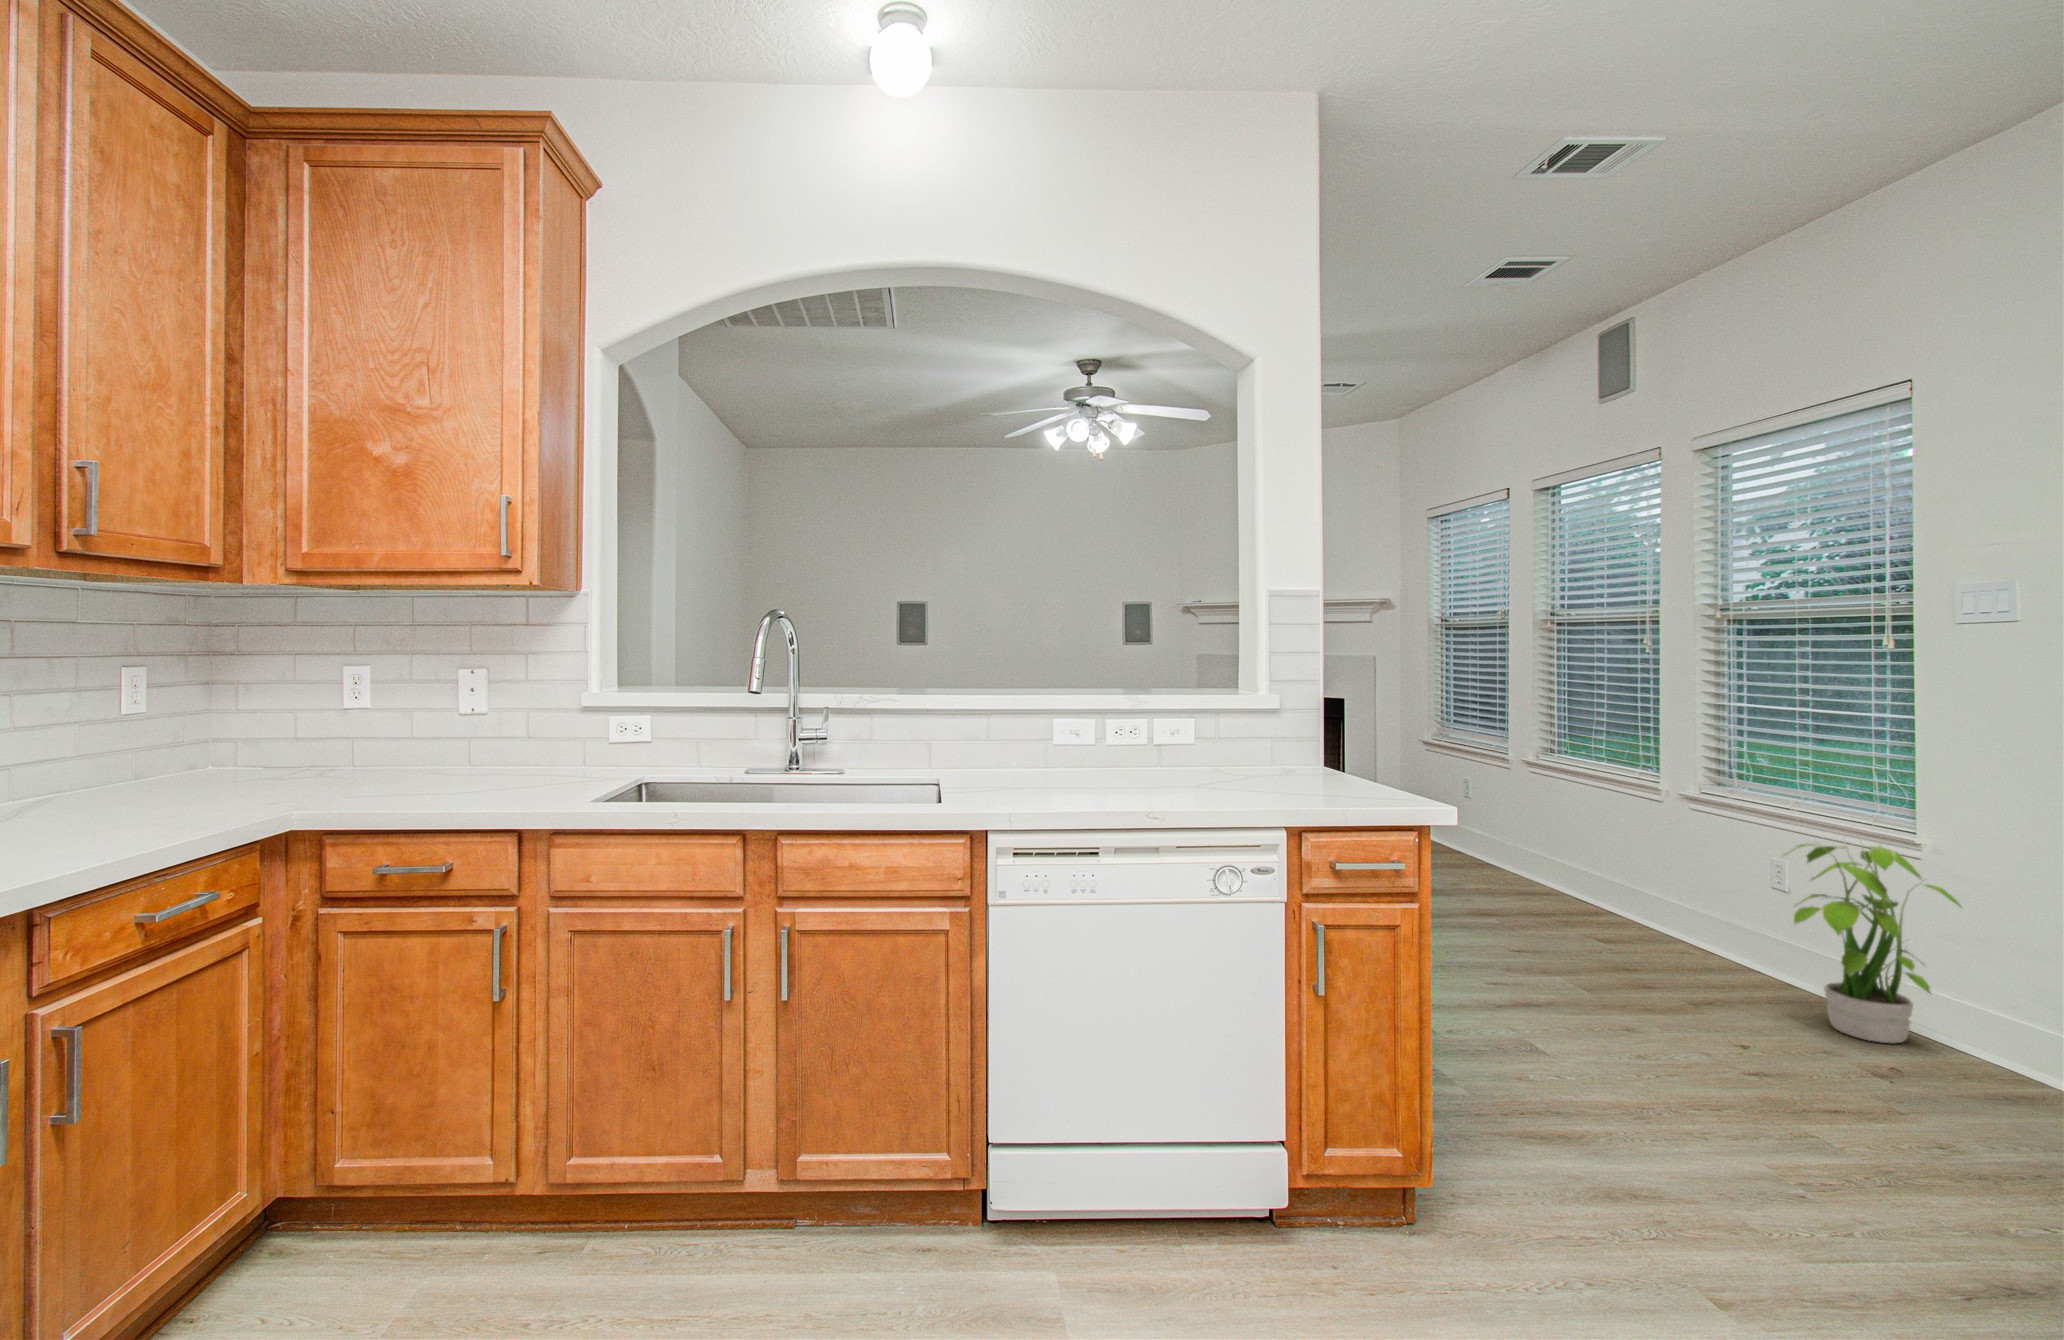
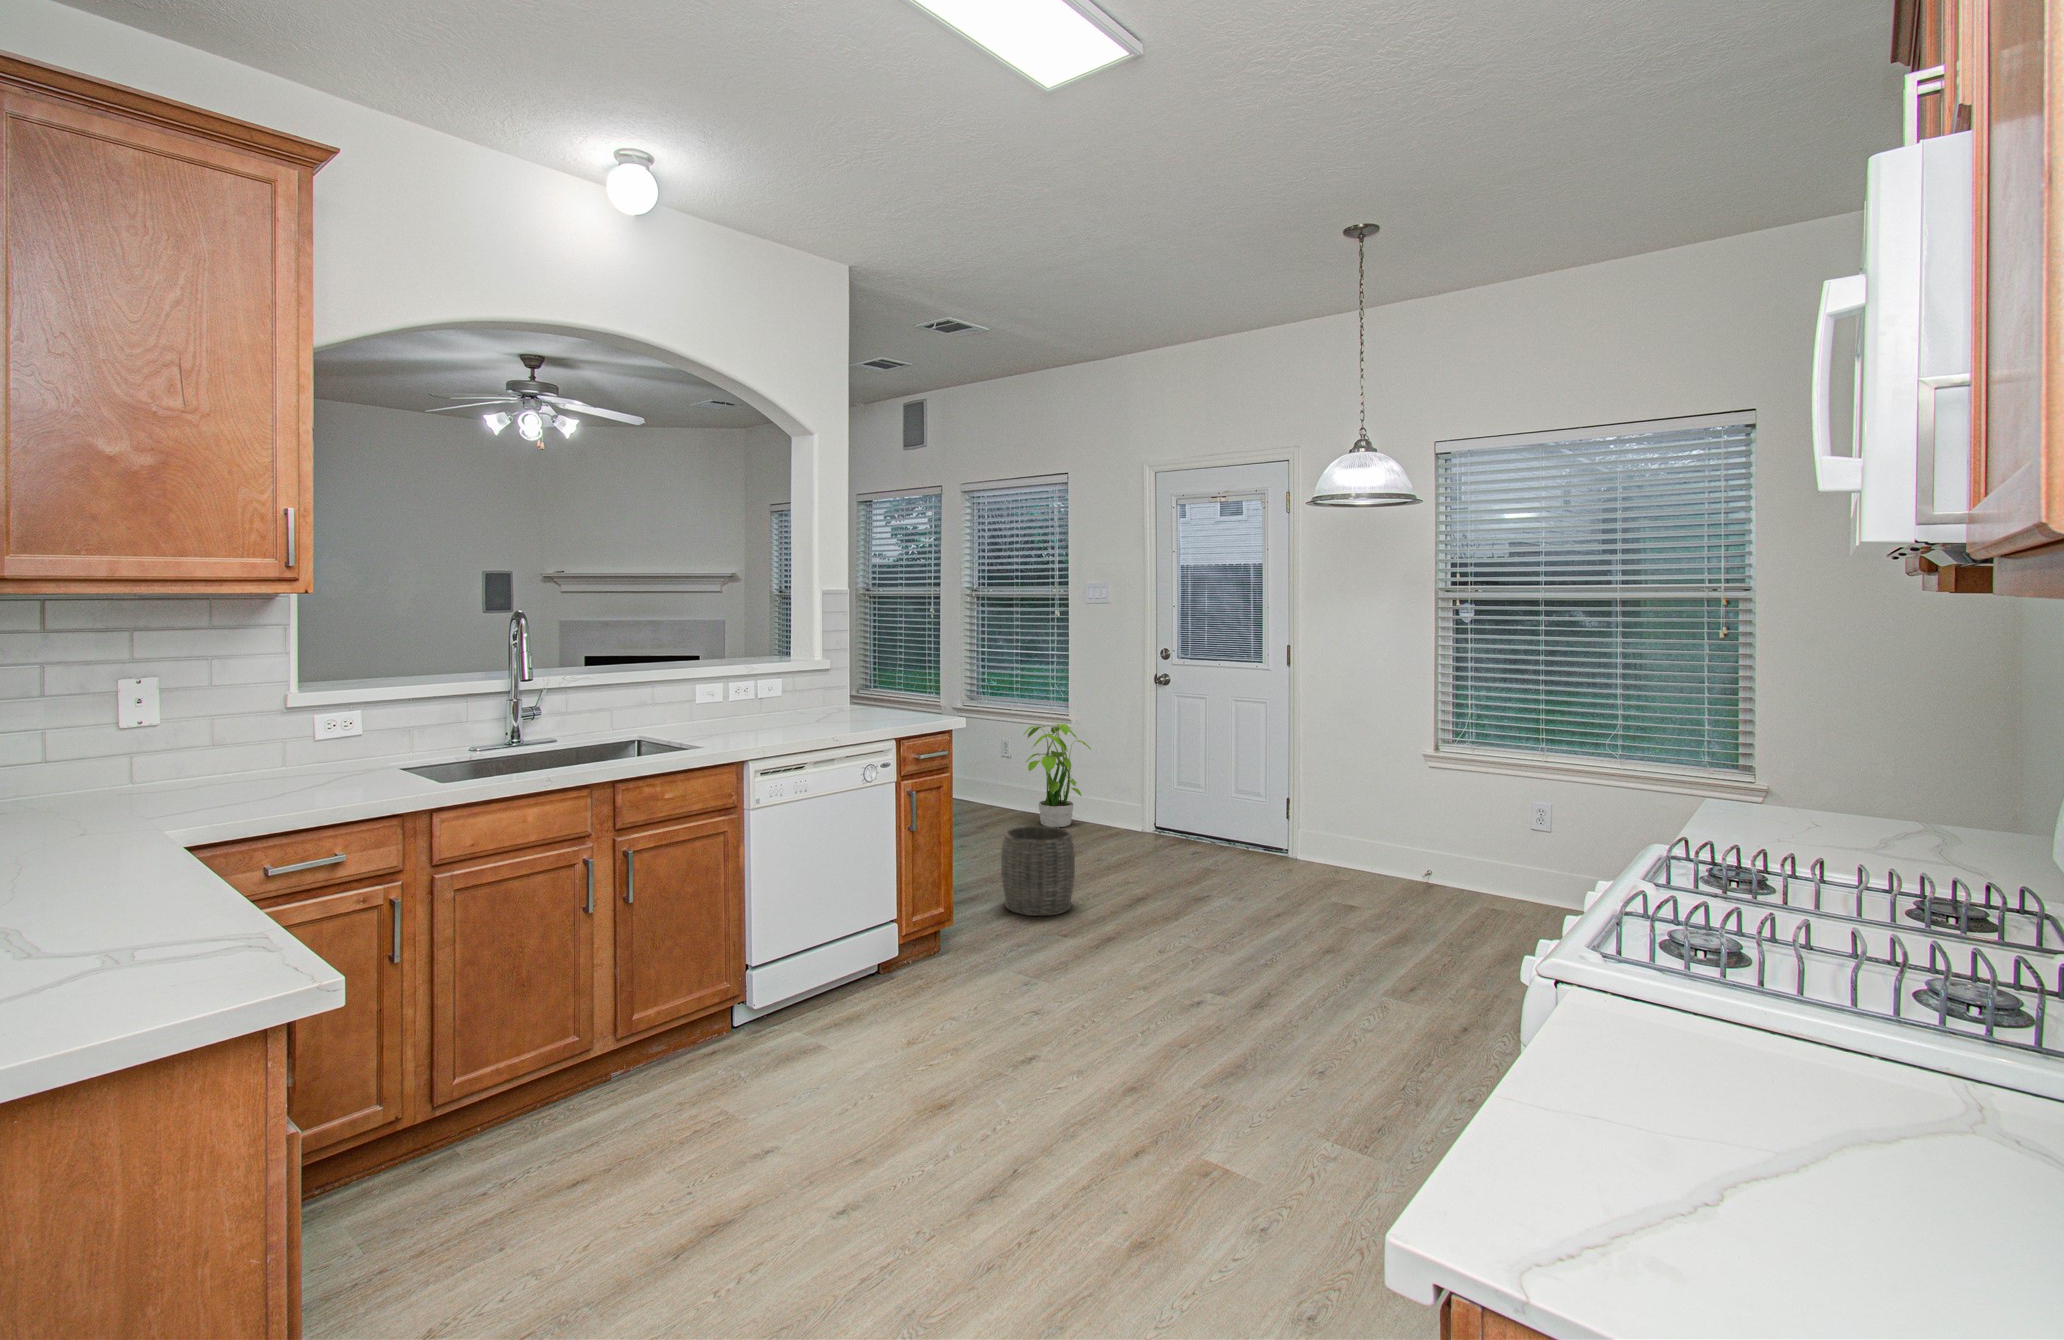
woven basket: none [1608,1031,1788,1239] -> present [1001,826,1075,916]

